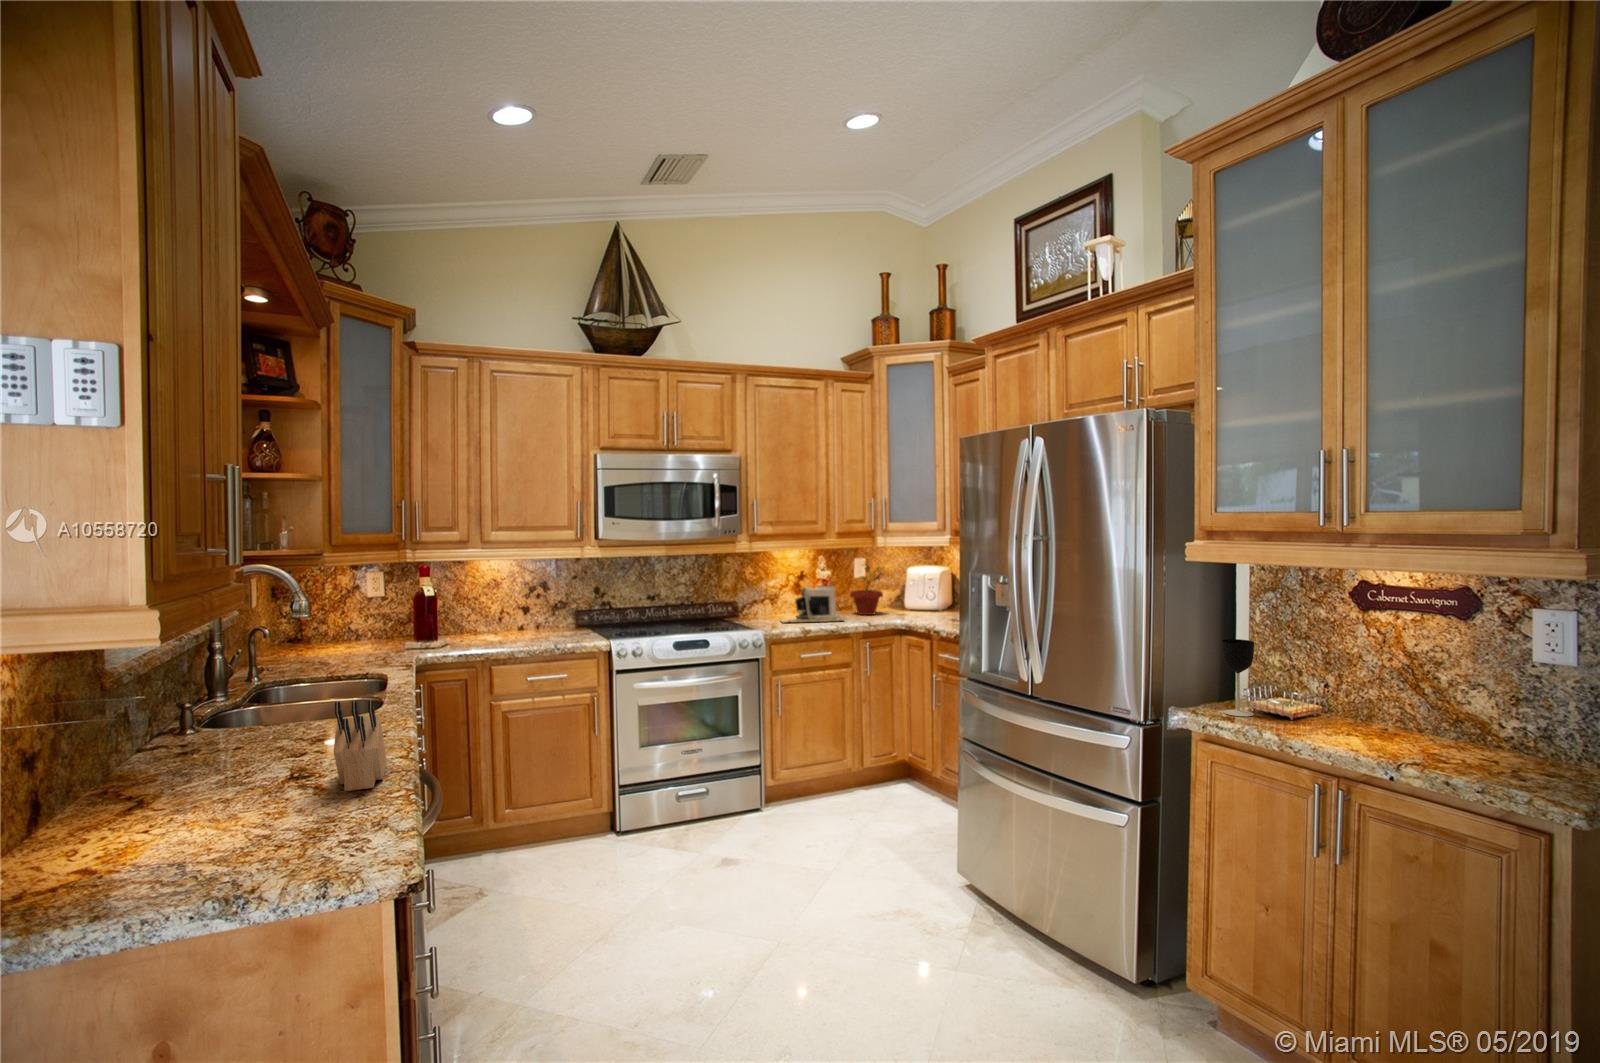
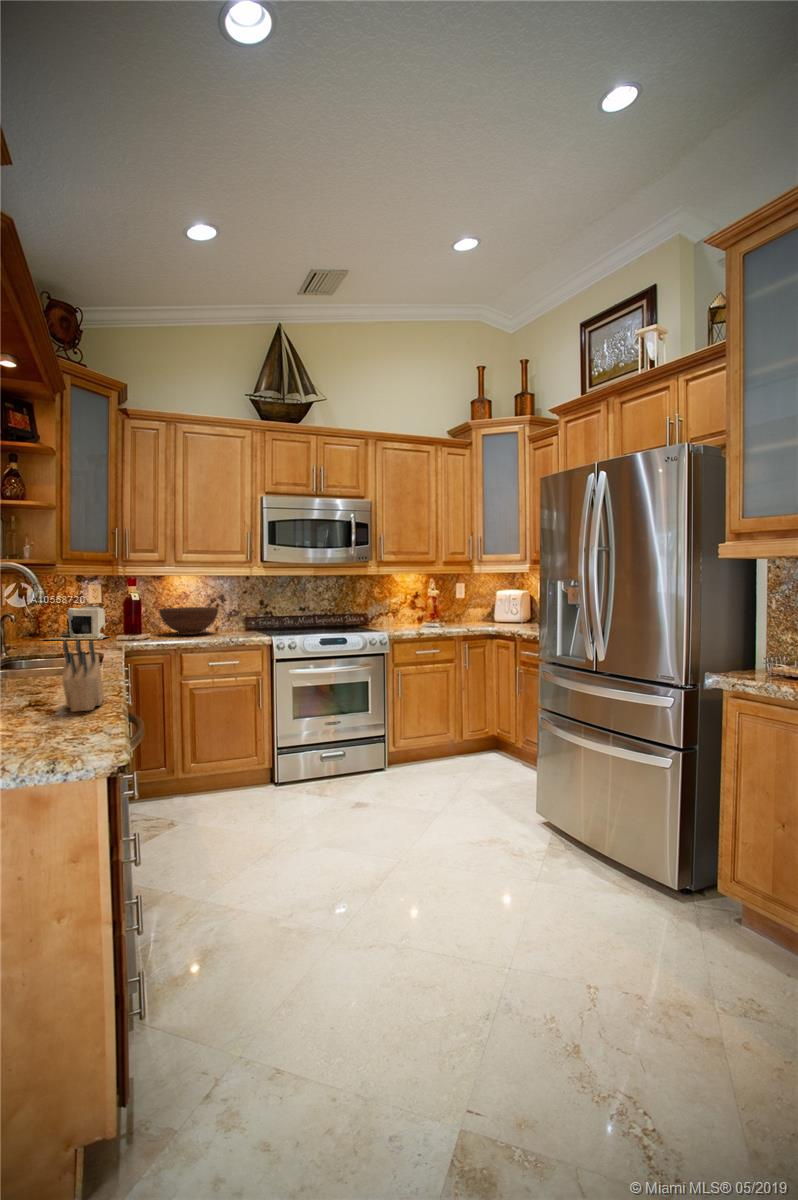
potted plant: present [850,563,884,615] -> none [451,585,477,625]
coffee maker: present [782,585,843,623] -> present [40,606,106,641]
fruit bowl: none [458,601,538,641] -> present [159,607,219,635]
wine glass: present [1222,639,1254,716] -> none [750,618,776,677]

